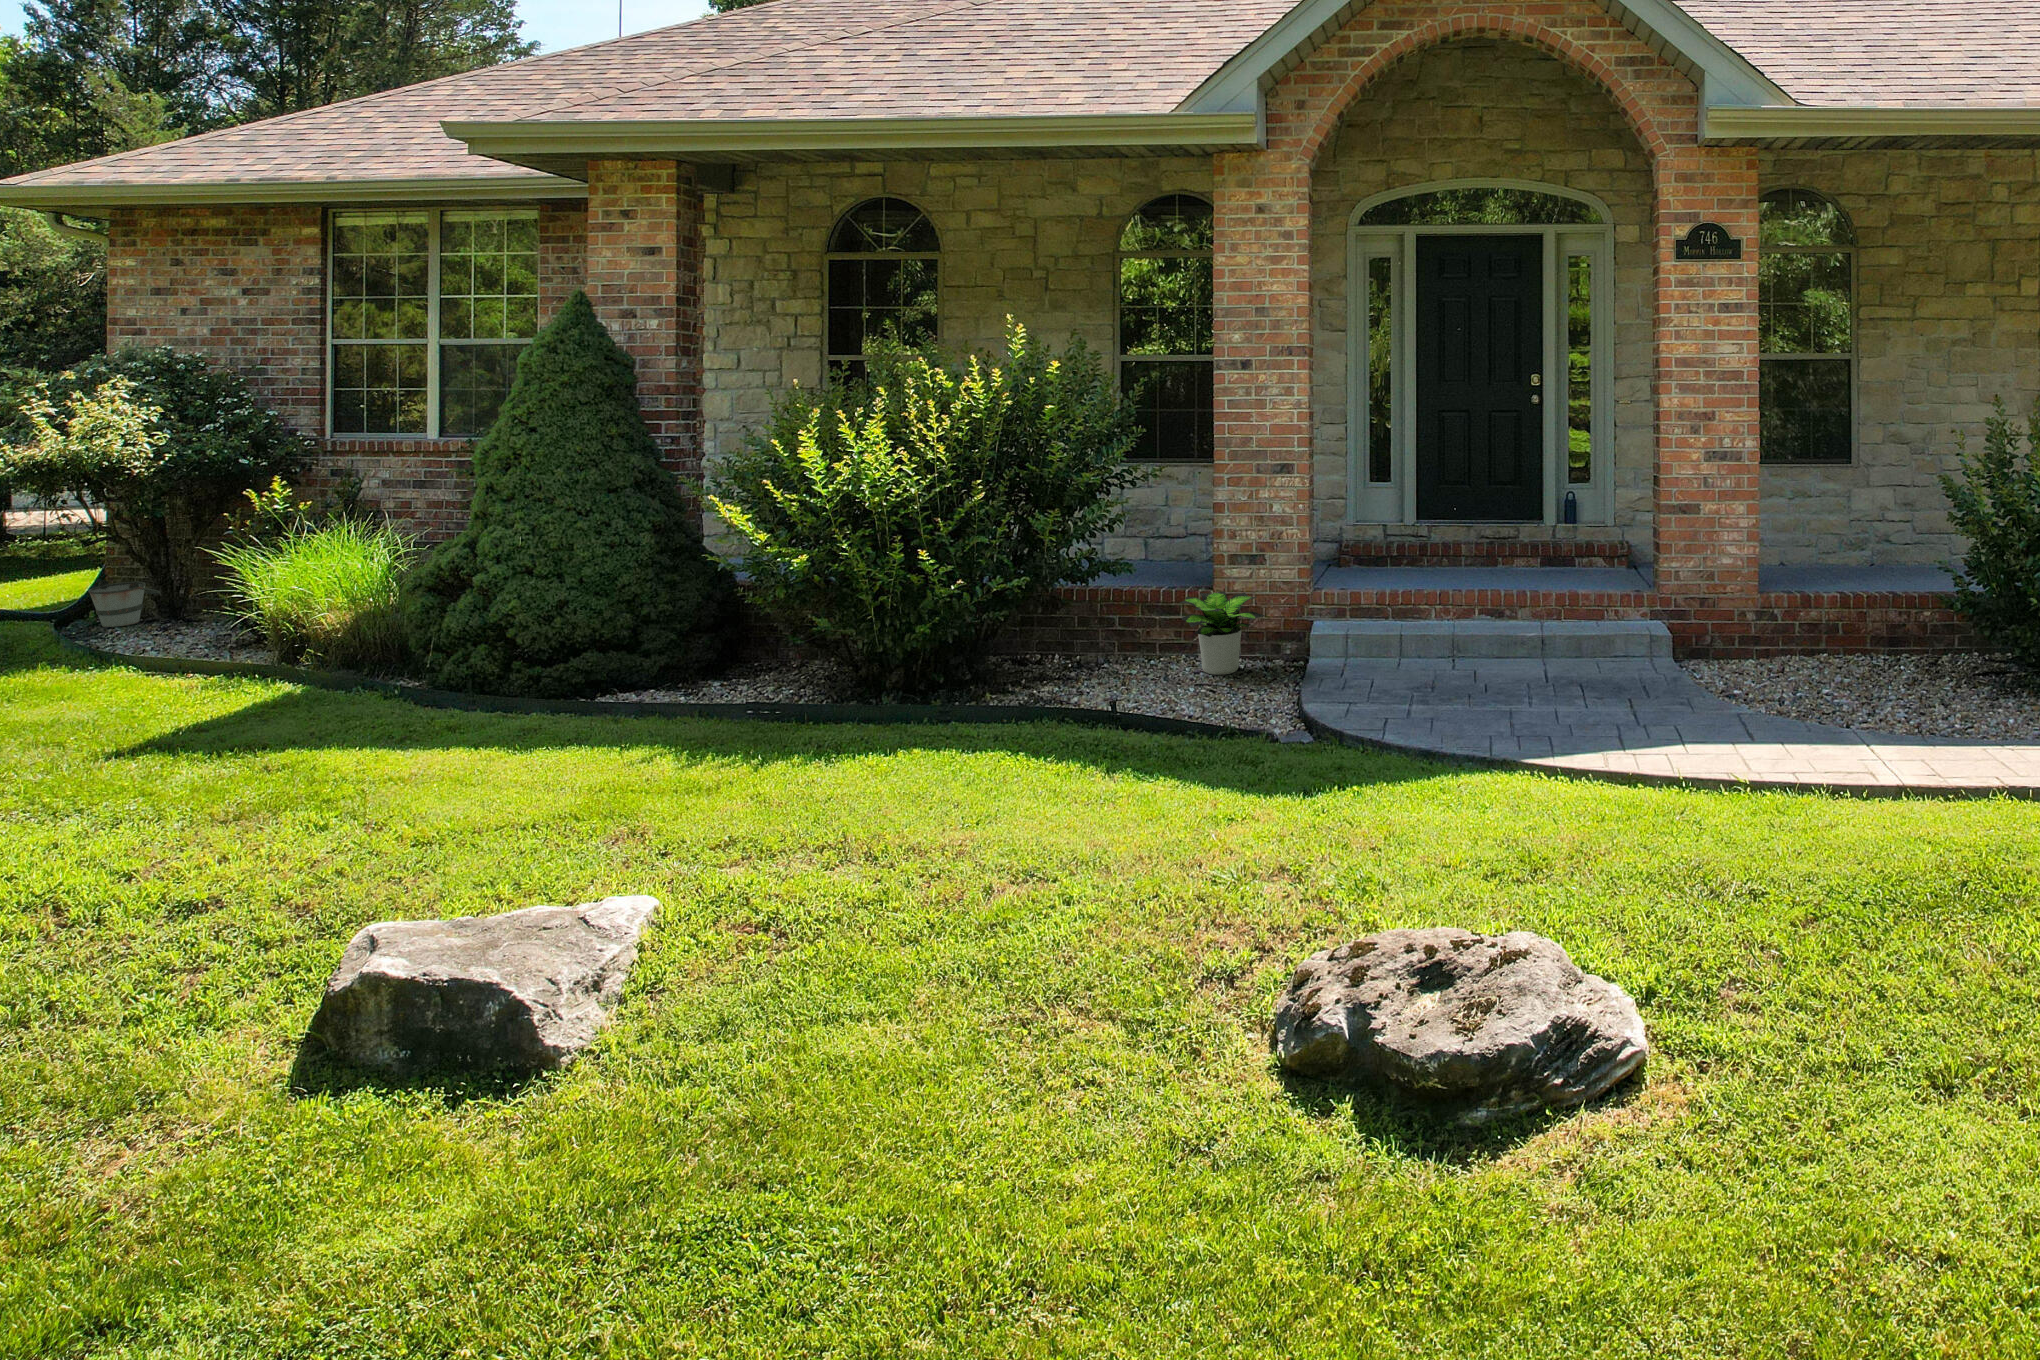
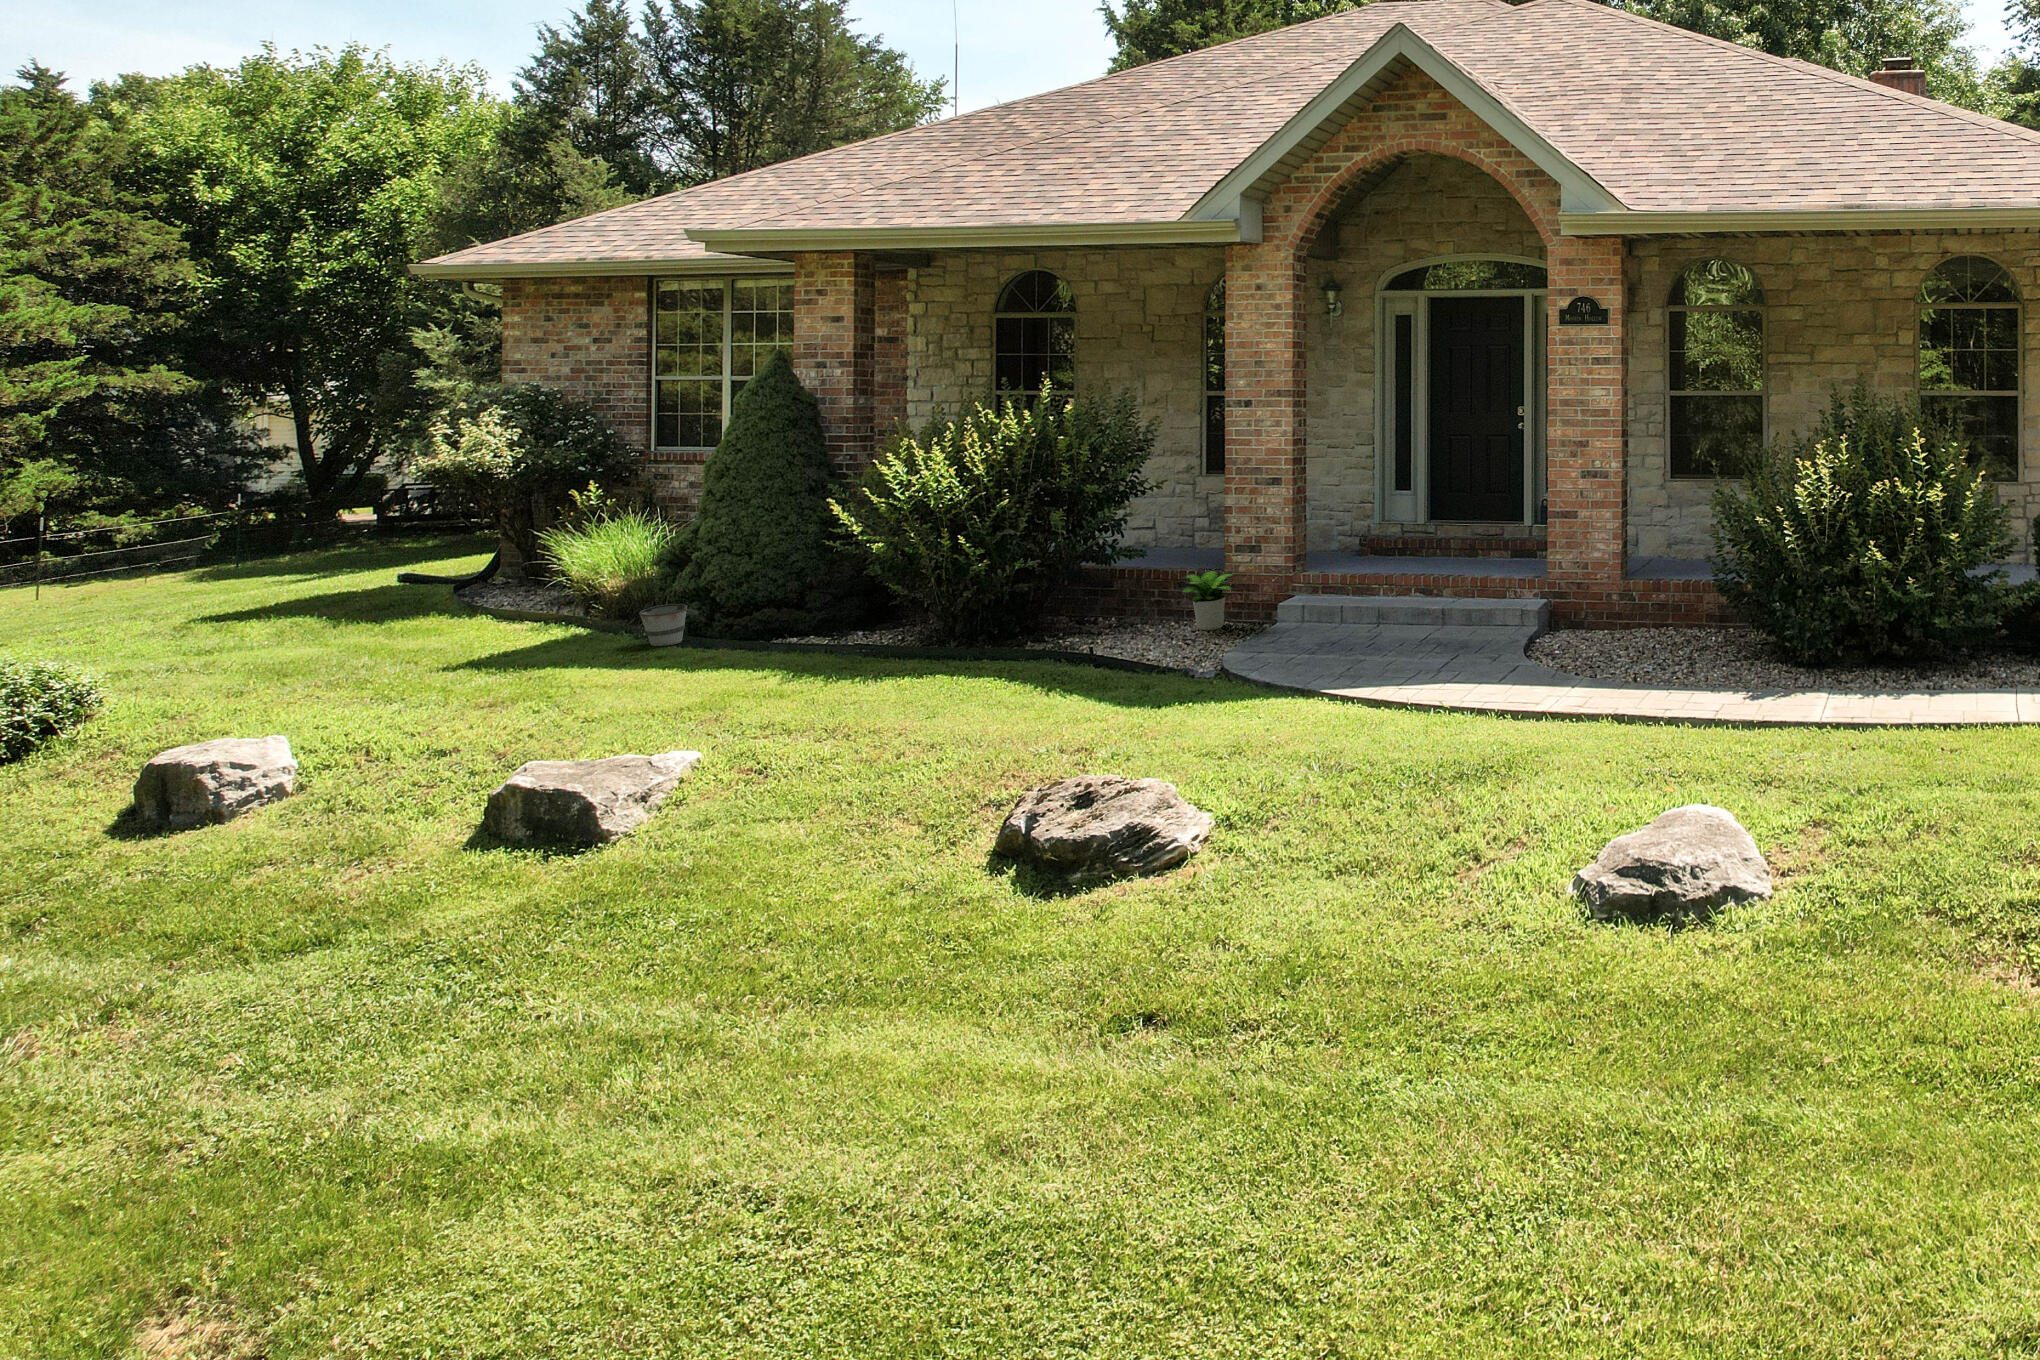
bucket: present [88,580,160,627] -> present [639,603,698,646]

